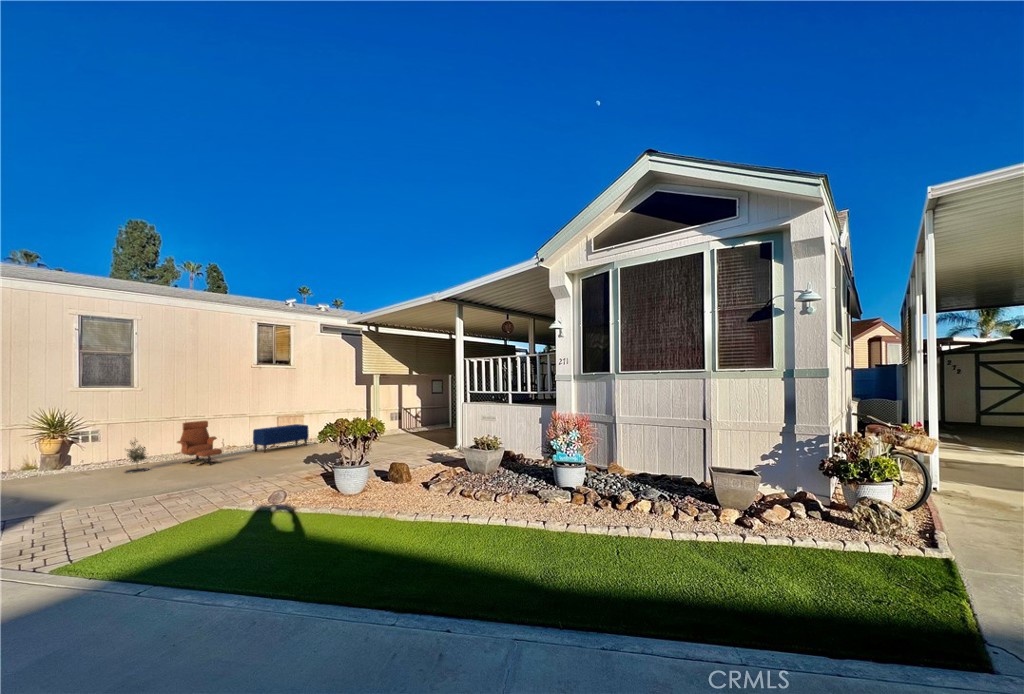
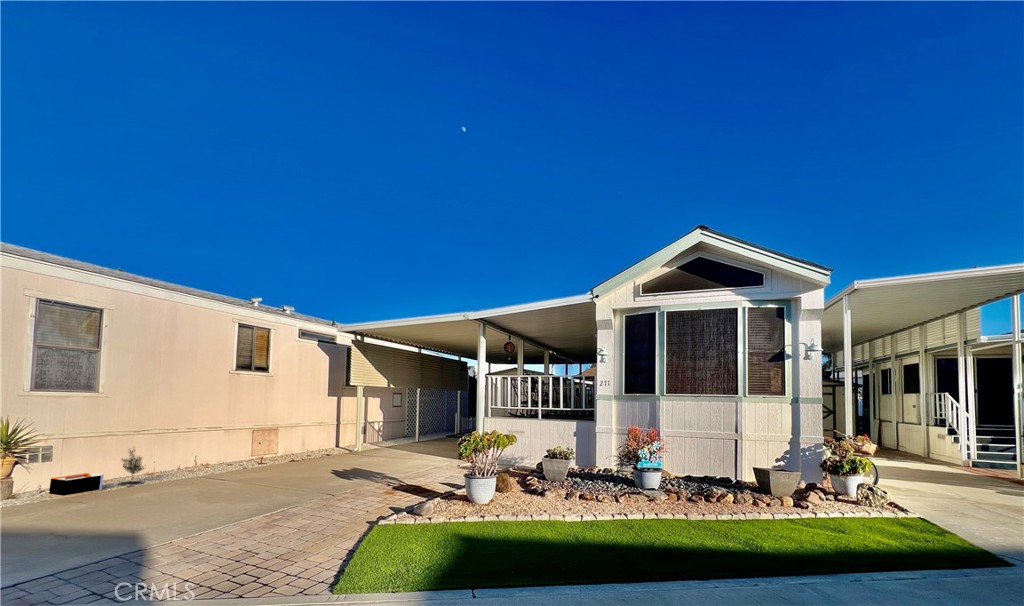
lounge chair: present [177,421,222,466] -> none [168,429,221,479]
bench: present [253,424,309,453] -> none [231,437,288,467]
storage bin: none [50,463,102,486] -> present [49,473,104,497]

